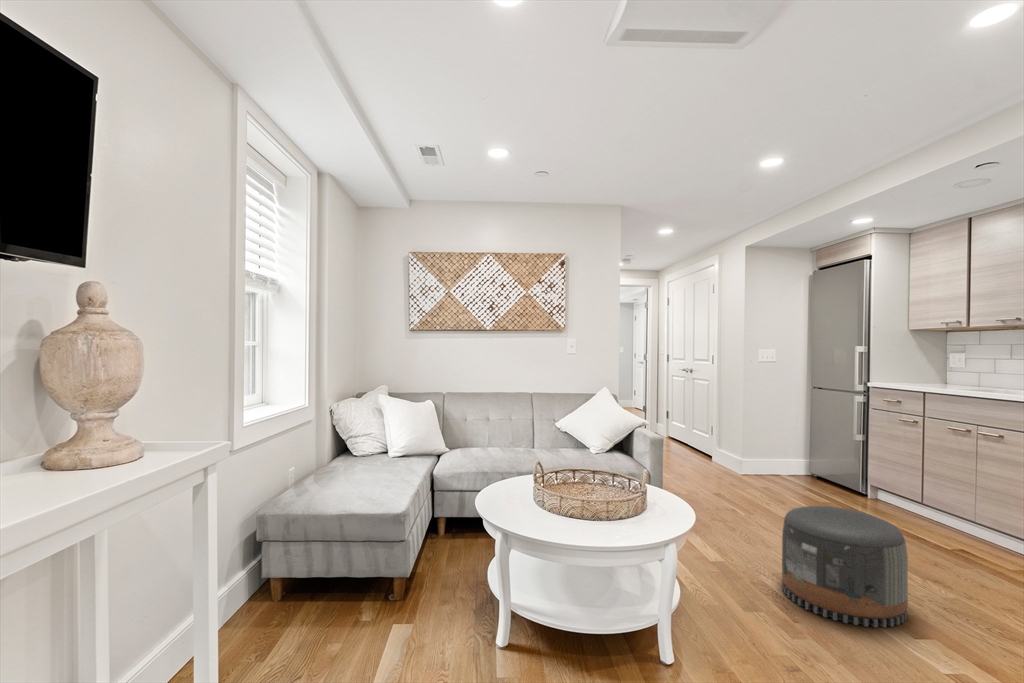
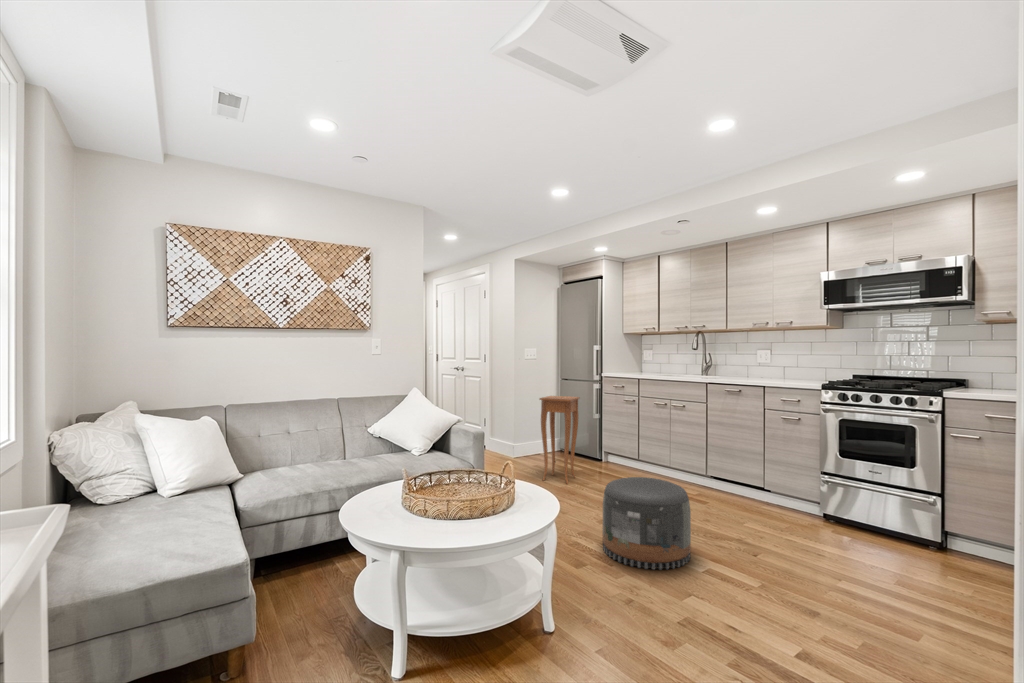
side table: none [756,405,814,510] -> present [540,396,579,483]

